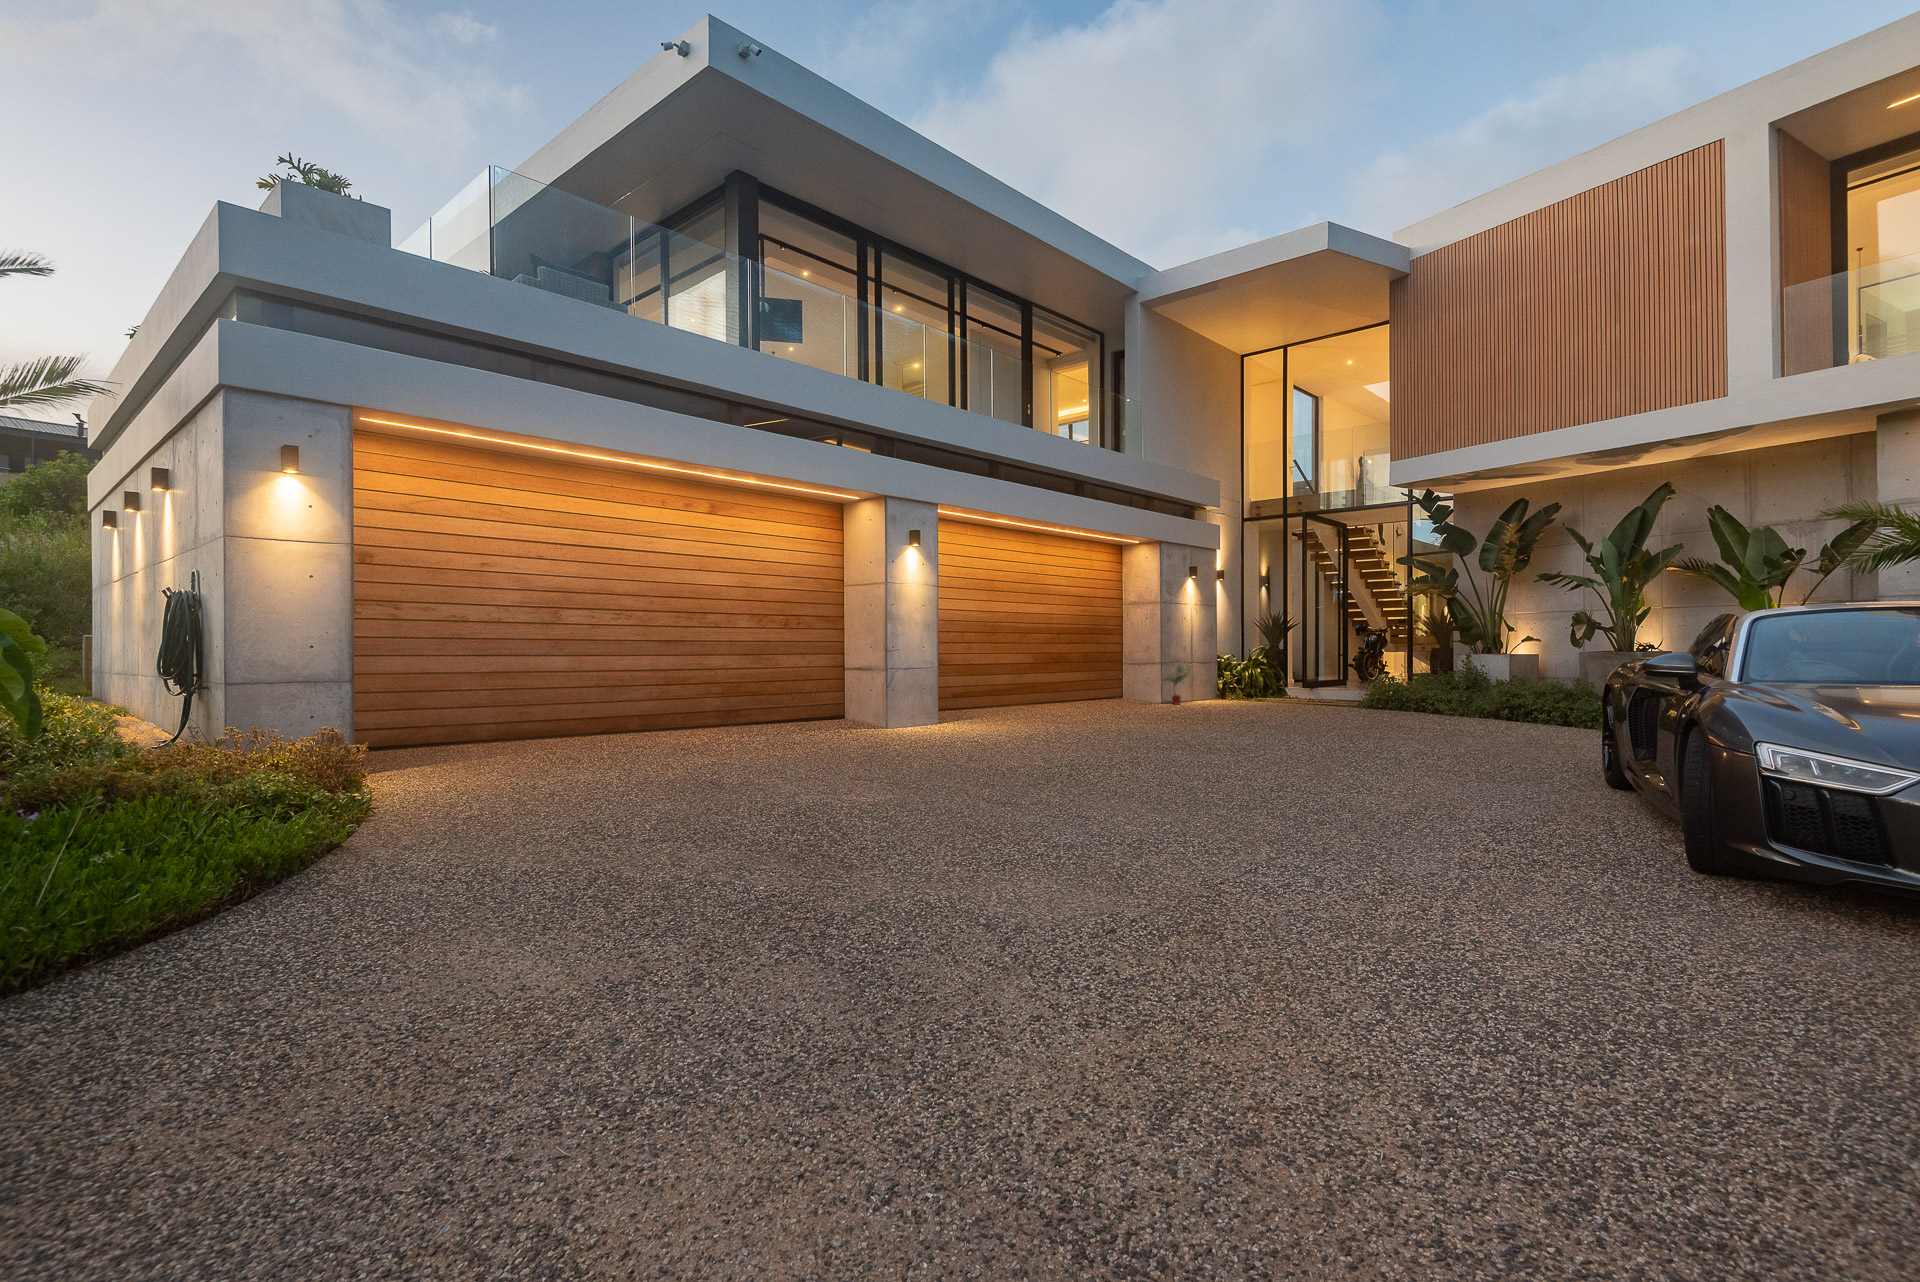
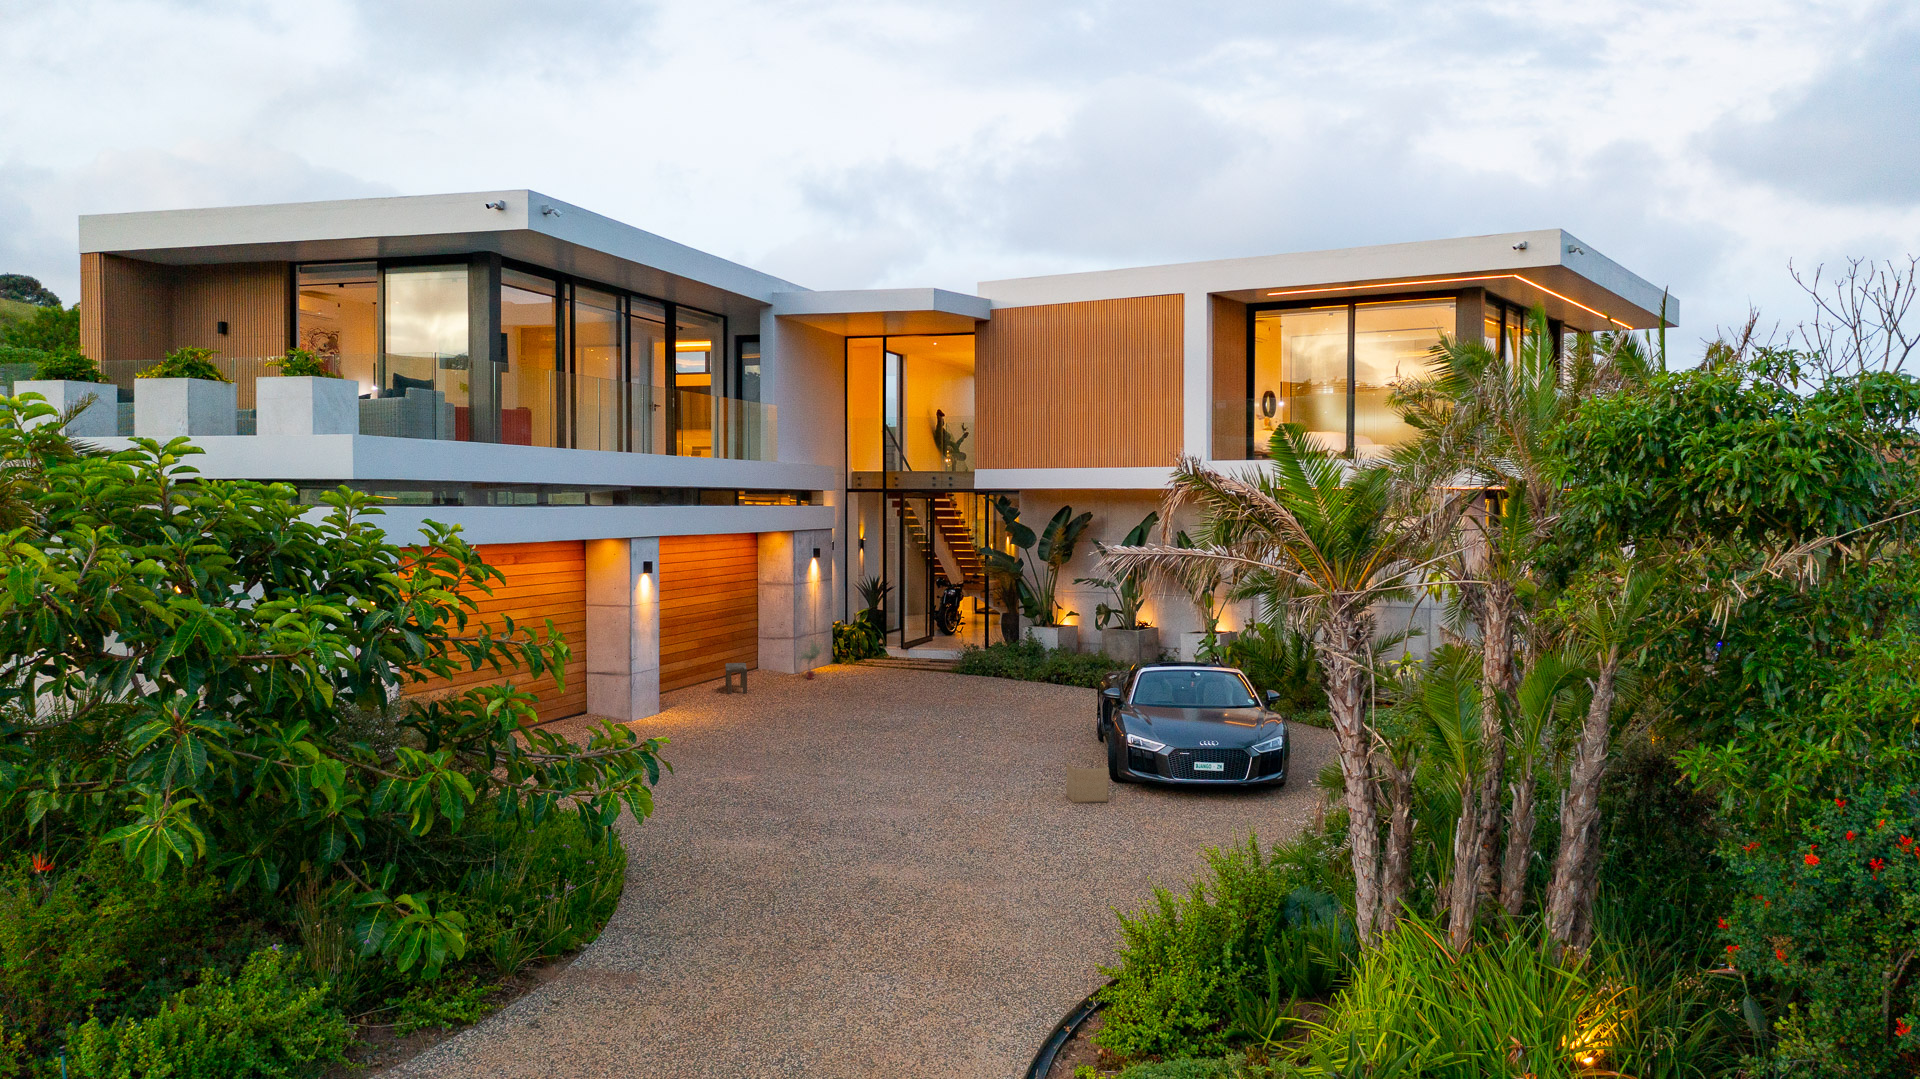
bench: none [1062,679,1093,710] -> present [725,663,747,694]
cardboard box: none [1568,788,1727,913] -> present [1066,762,1109,803]

